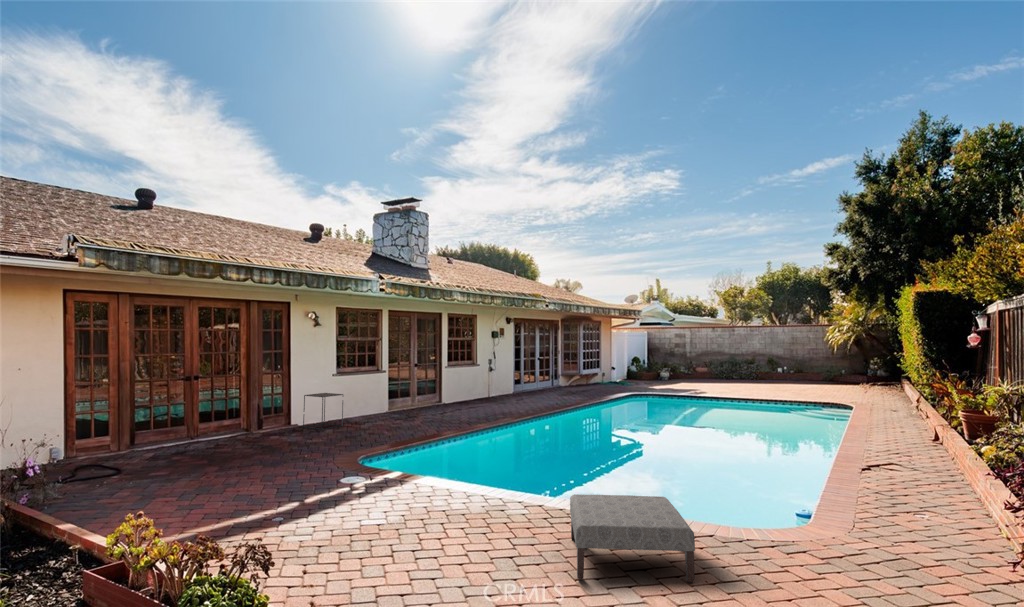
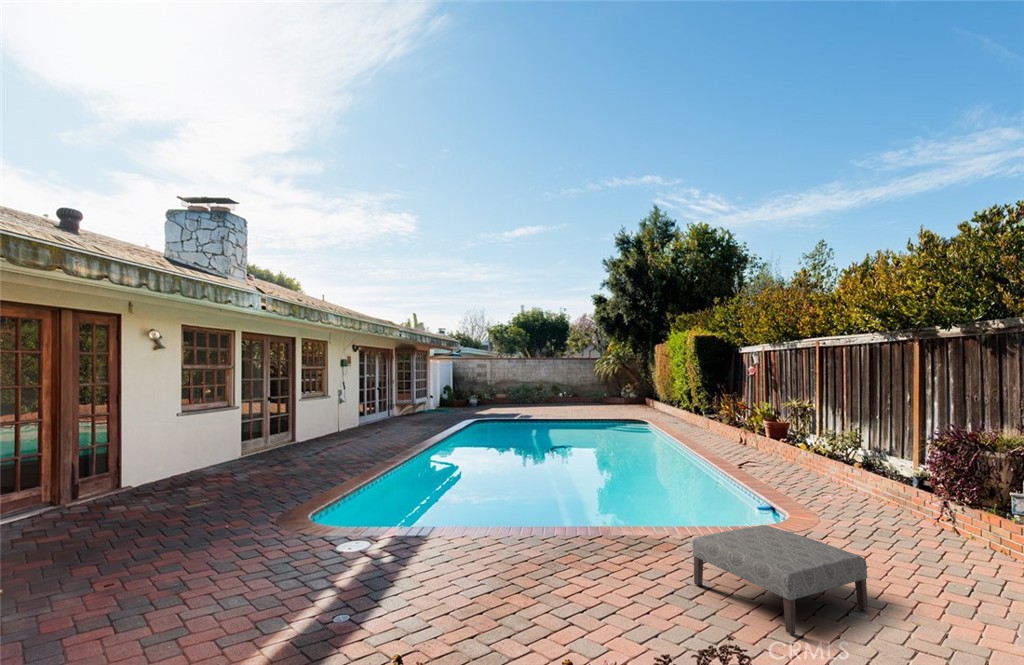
side table: present [303,393,343,430] -> none [137,440,200,491]

